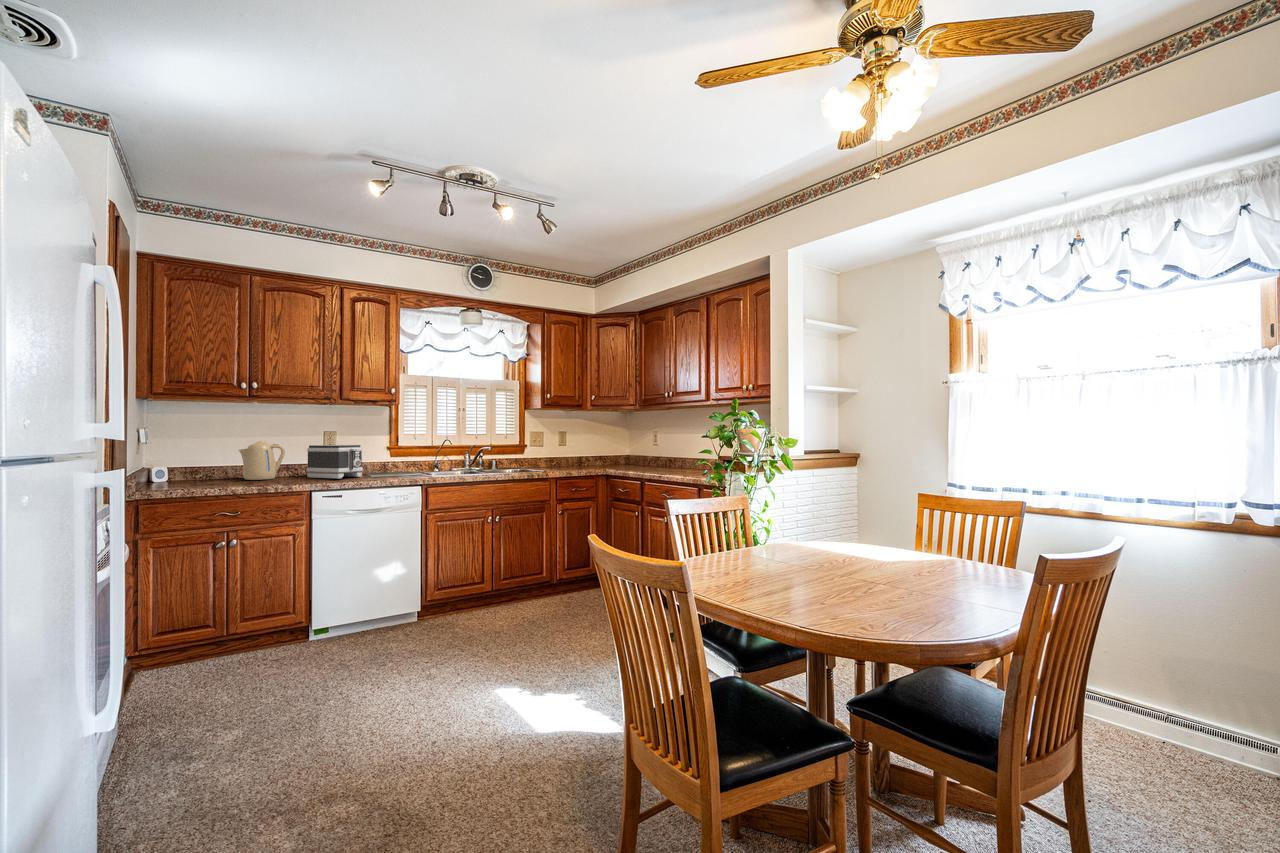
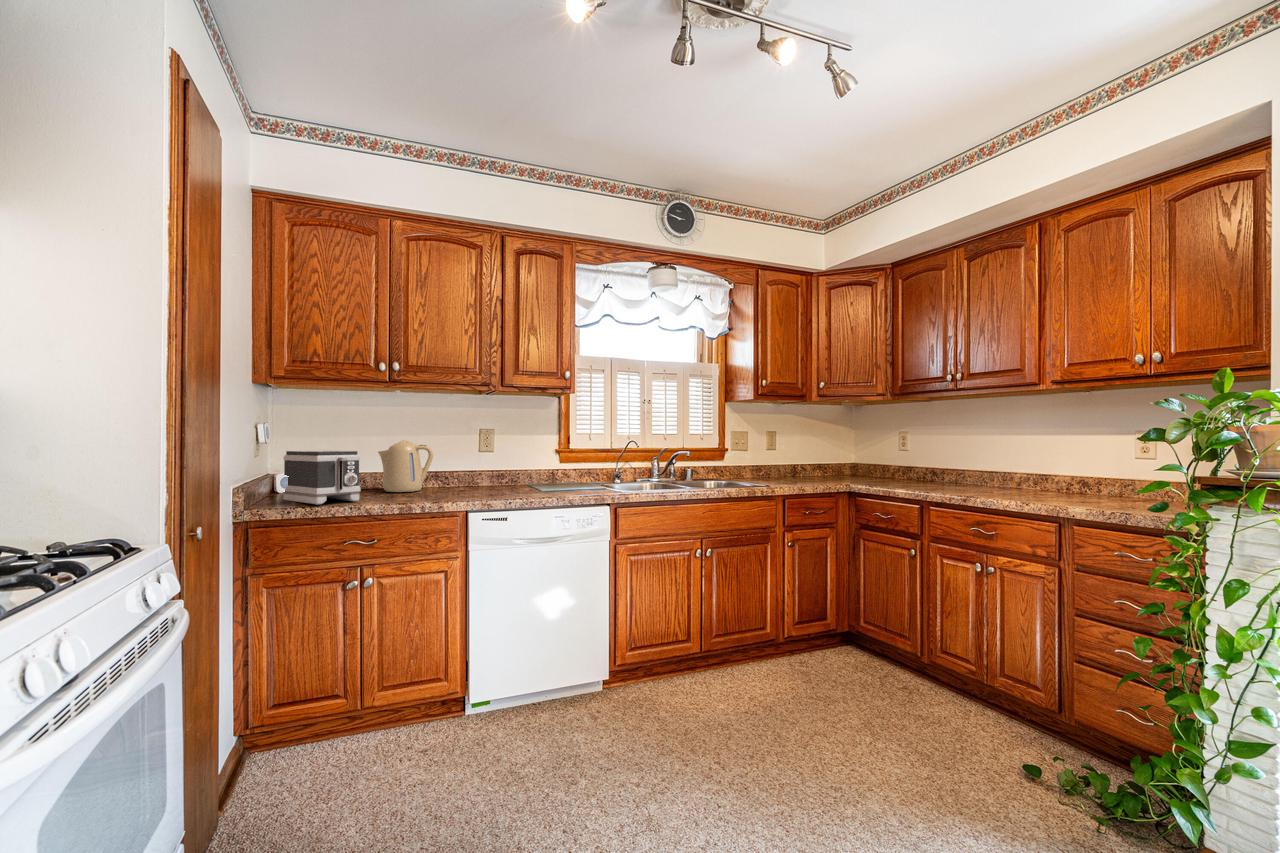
toaster: present [306,445,363,479] -> present [283,451,361,504]

